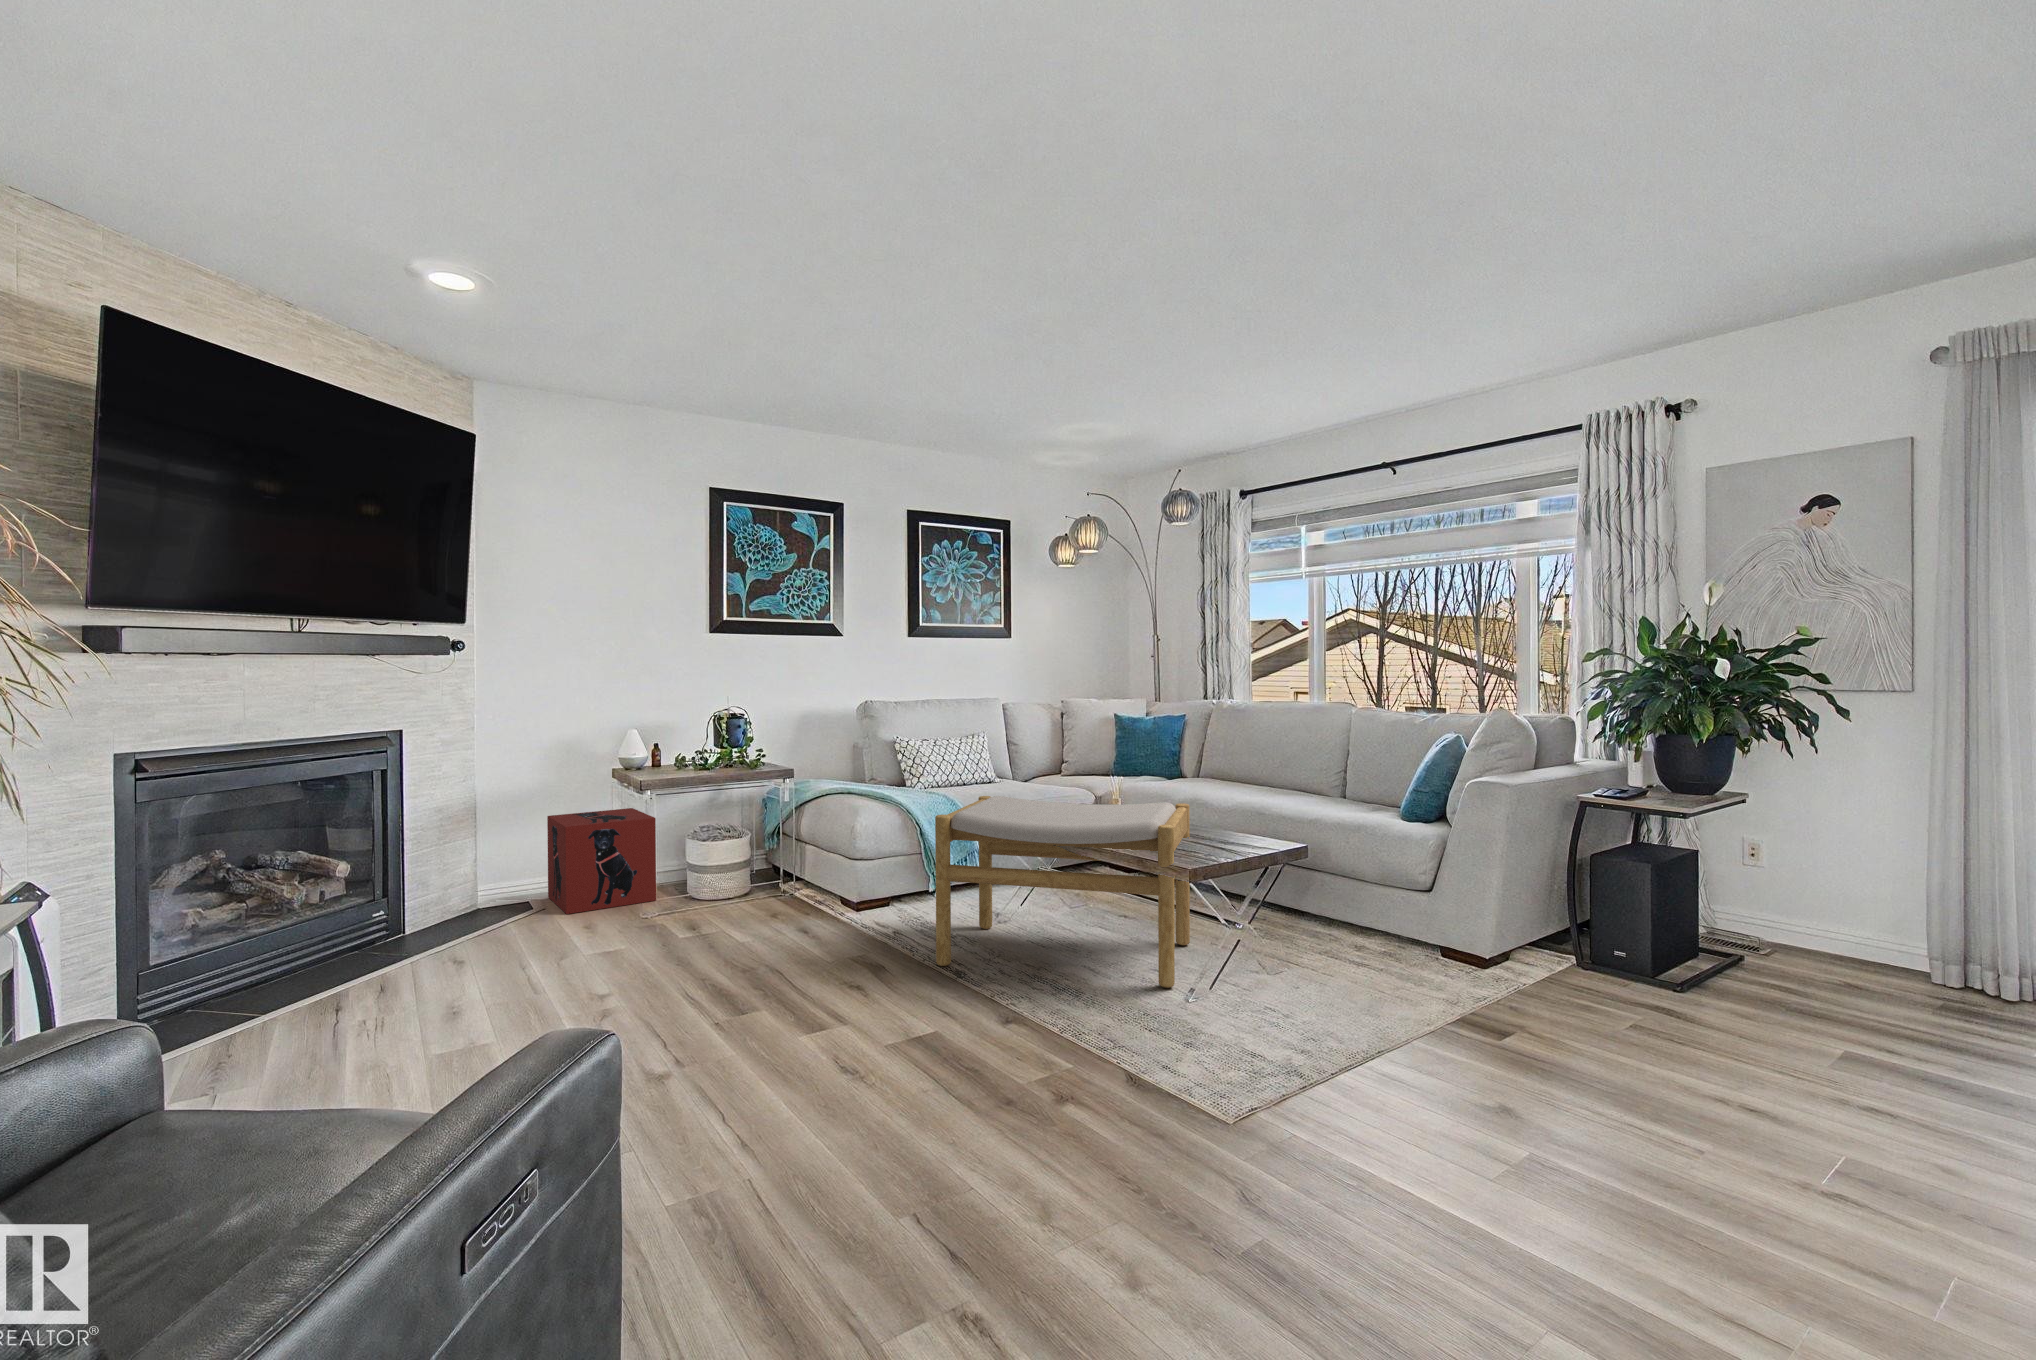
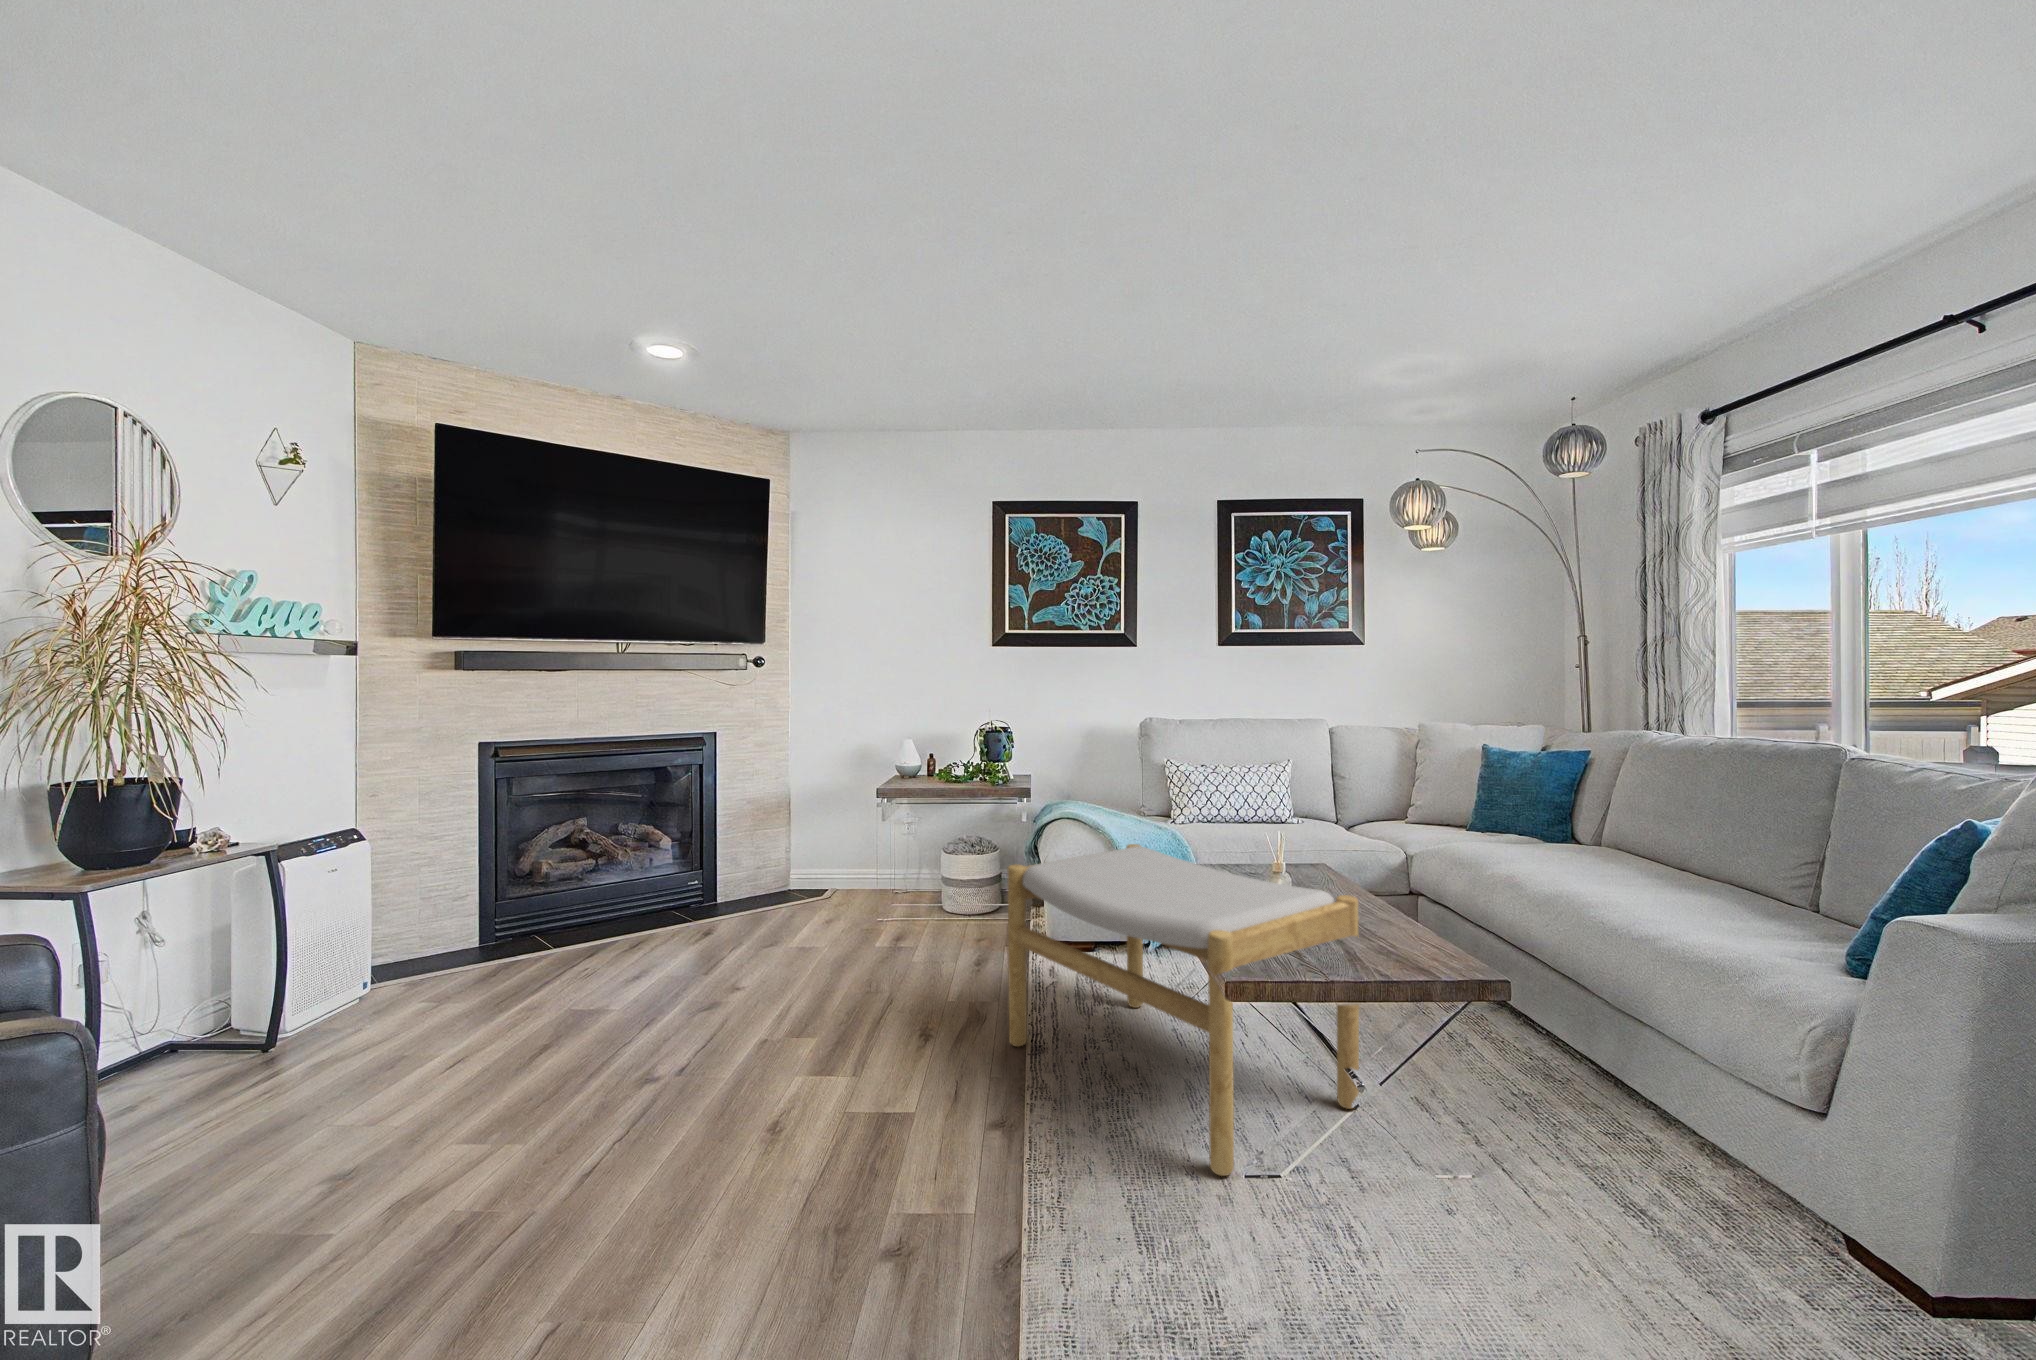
storage box: present [547,808,656,914] -> none [831,809,919,900]

